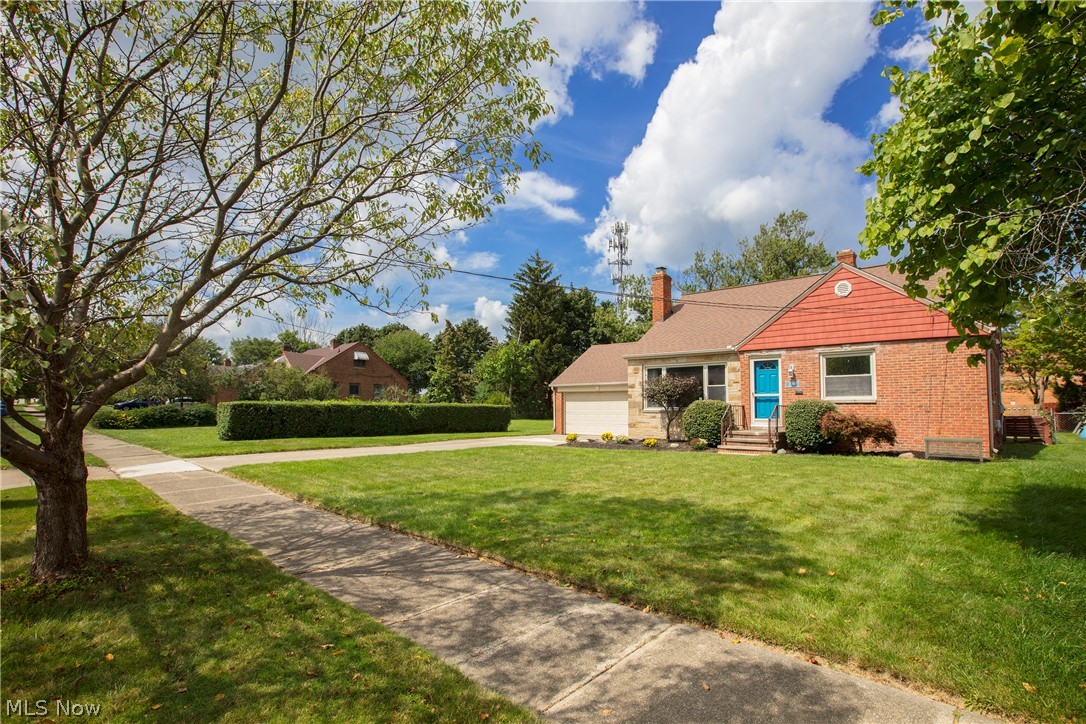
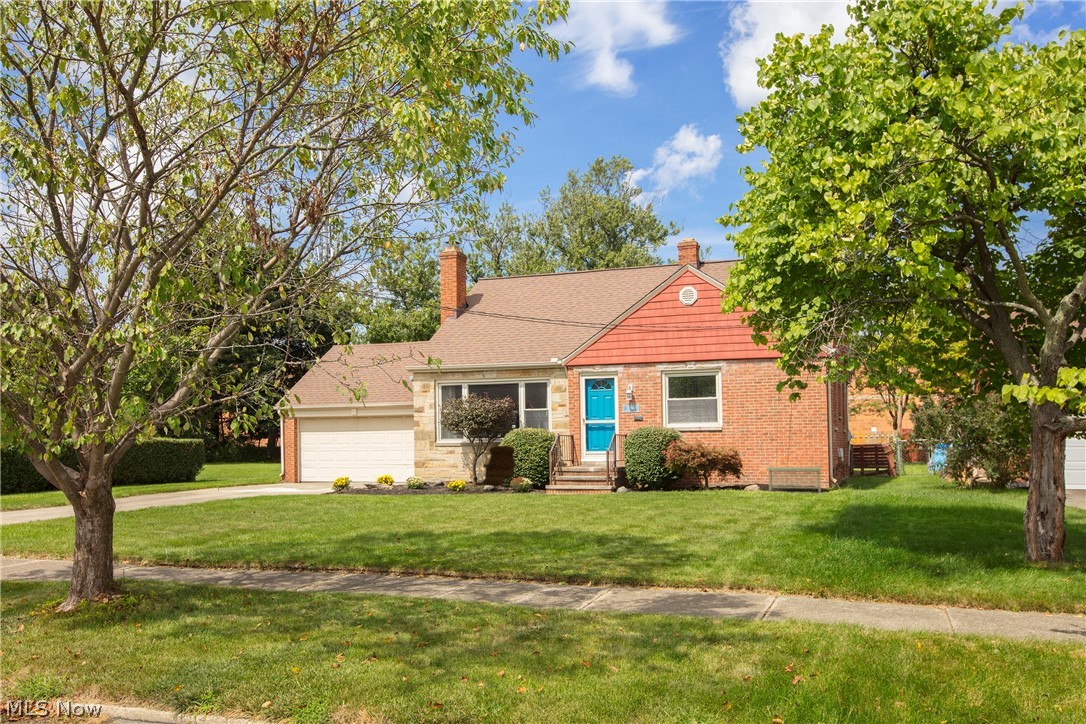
lounge chair: none [668,413,696,448] -> present [483,446,517,491]

